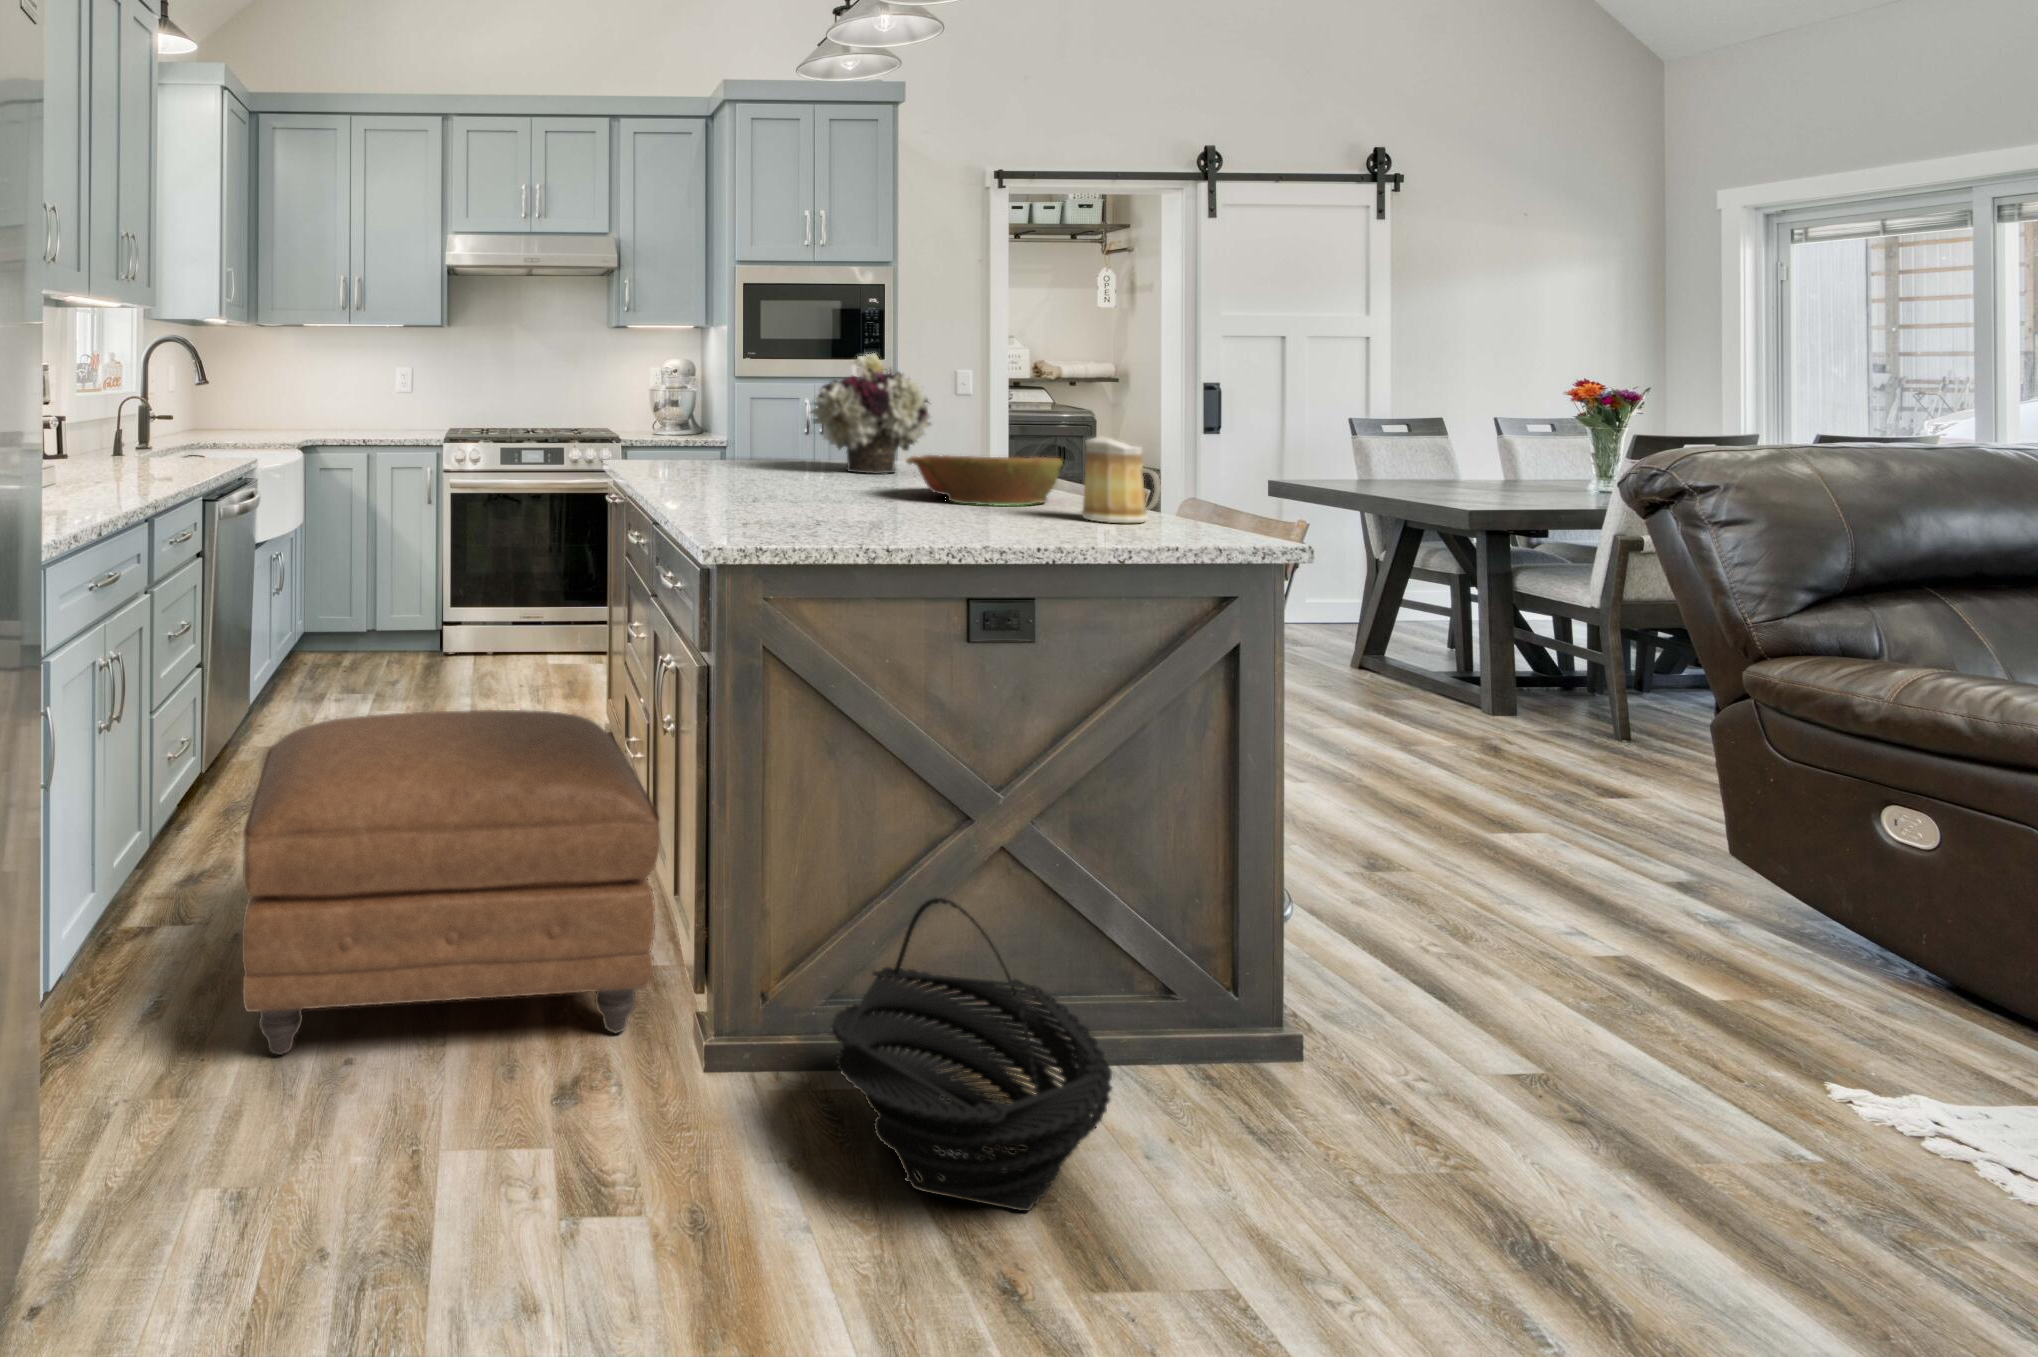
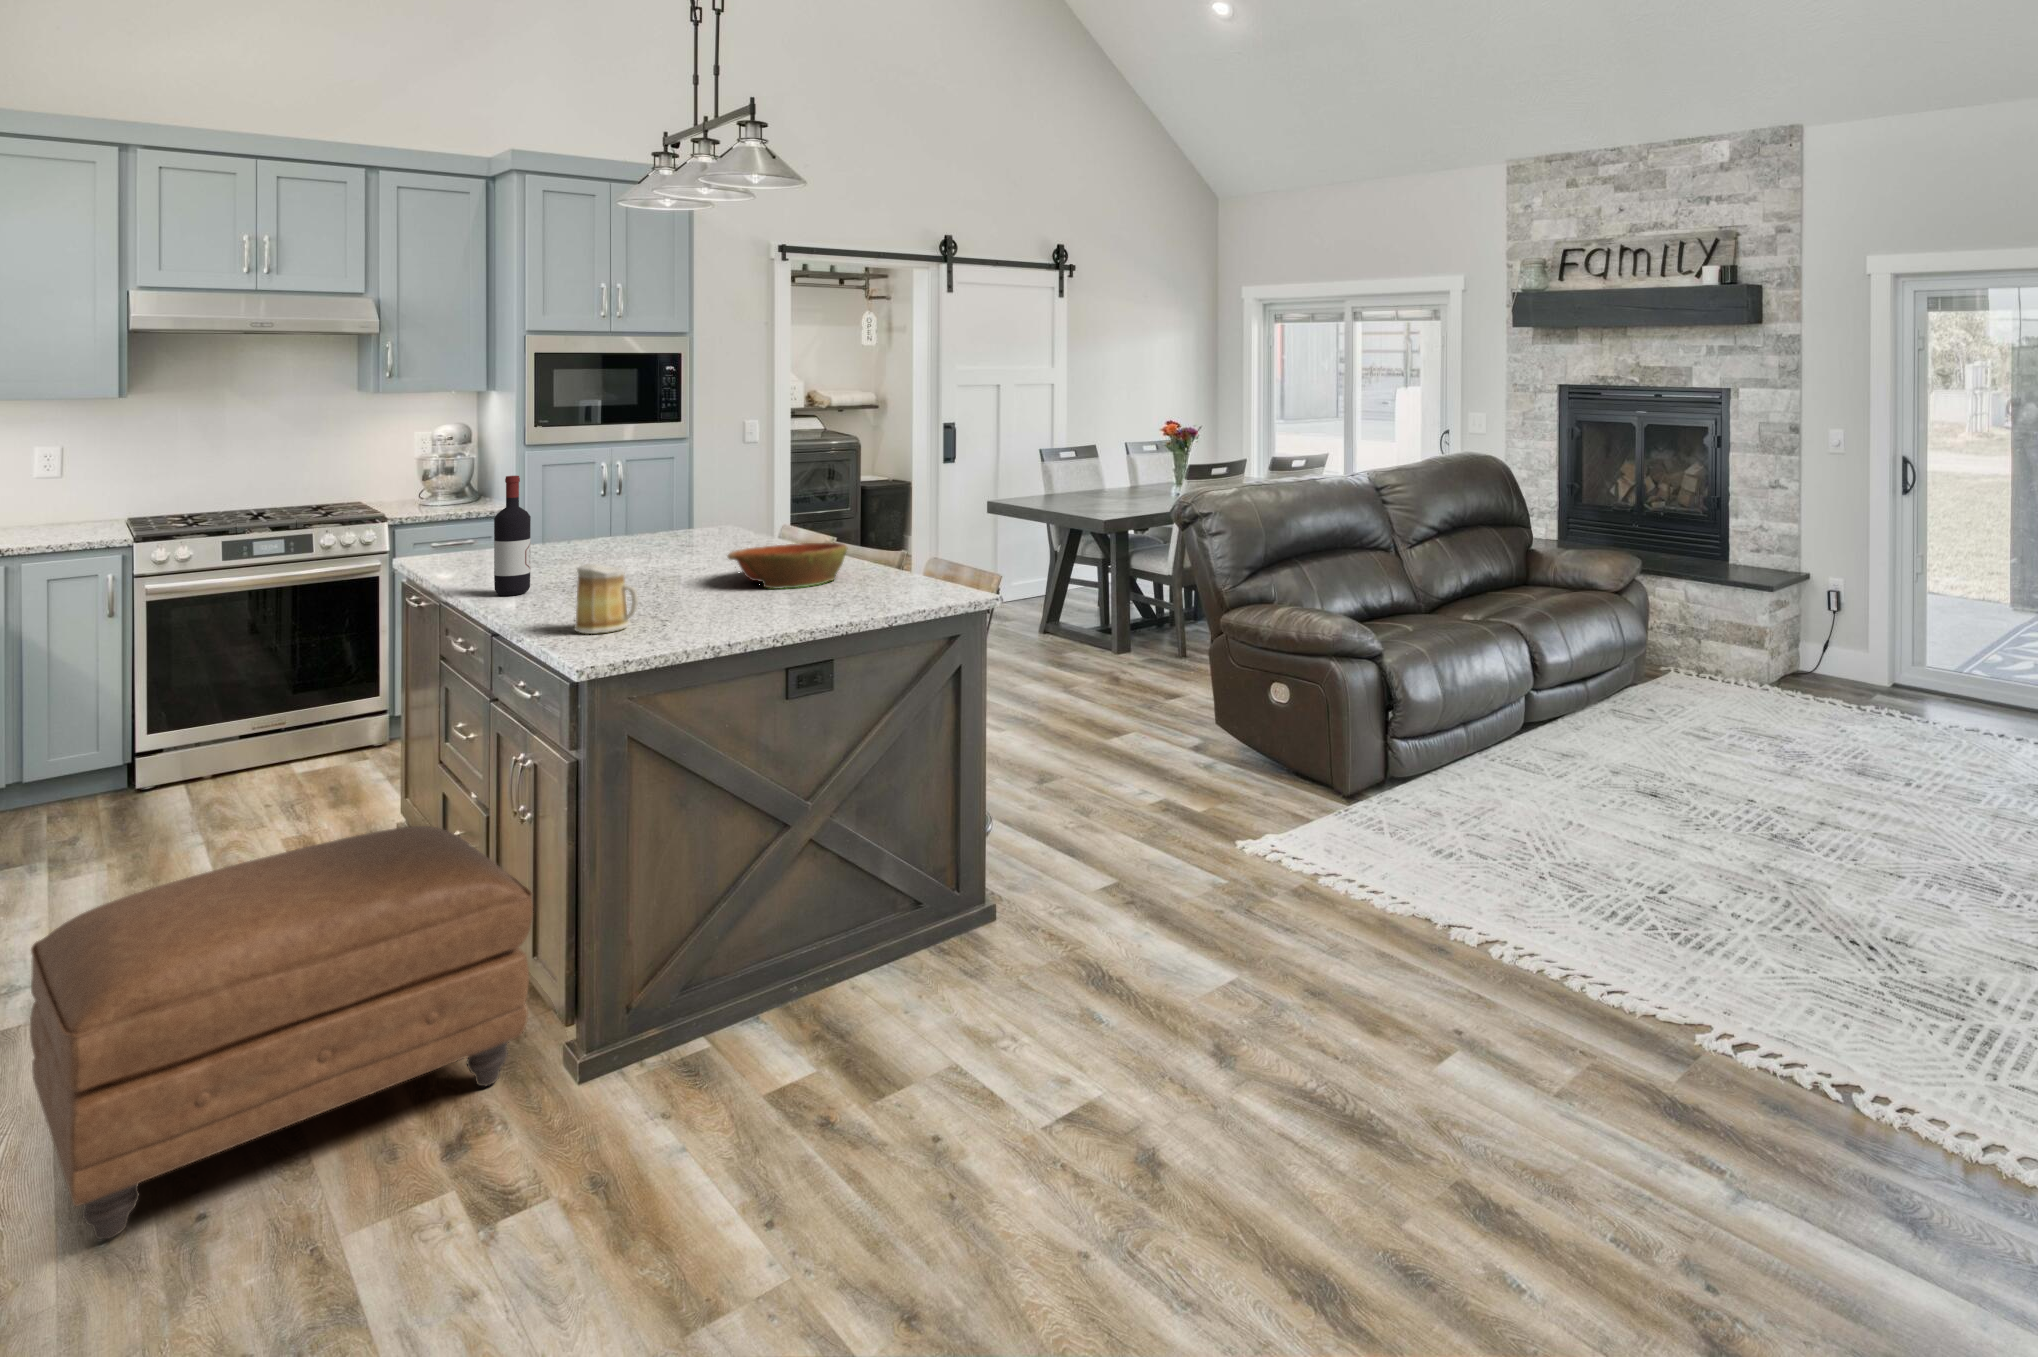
wine bottle: none [662,353,696,485] -> present [494,476,531,596]
flower arrangement: present [810,354,931,474] -> none [629,453,739,557]
mug: present [1081,437,1161,523] -> present [574,563,638,634]
basket: present [832,898,1112,1211] -> none [692,887,886,1092]

